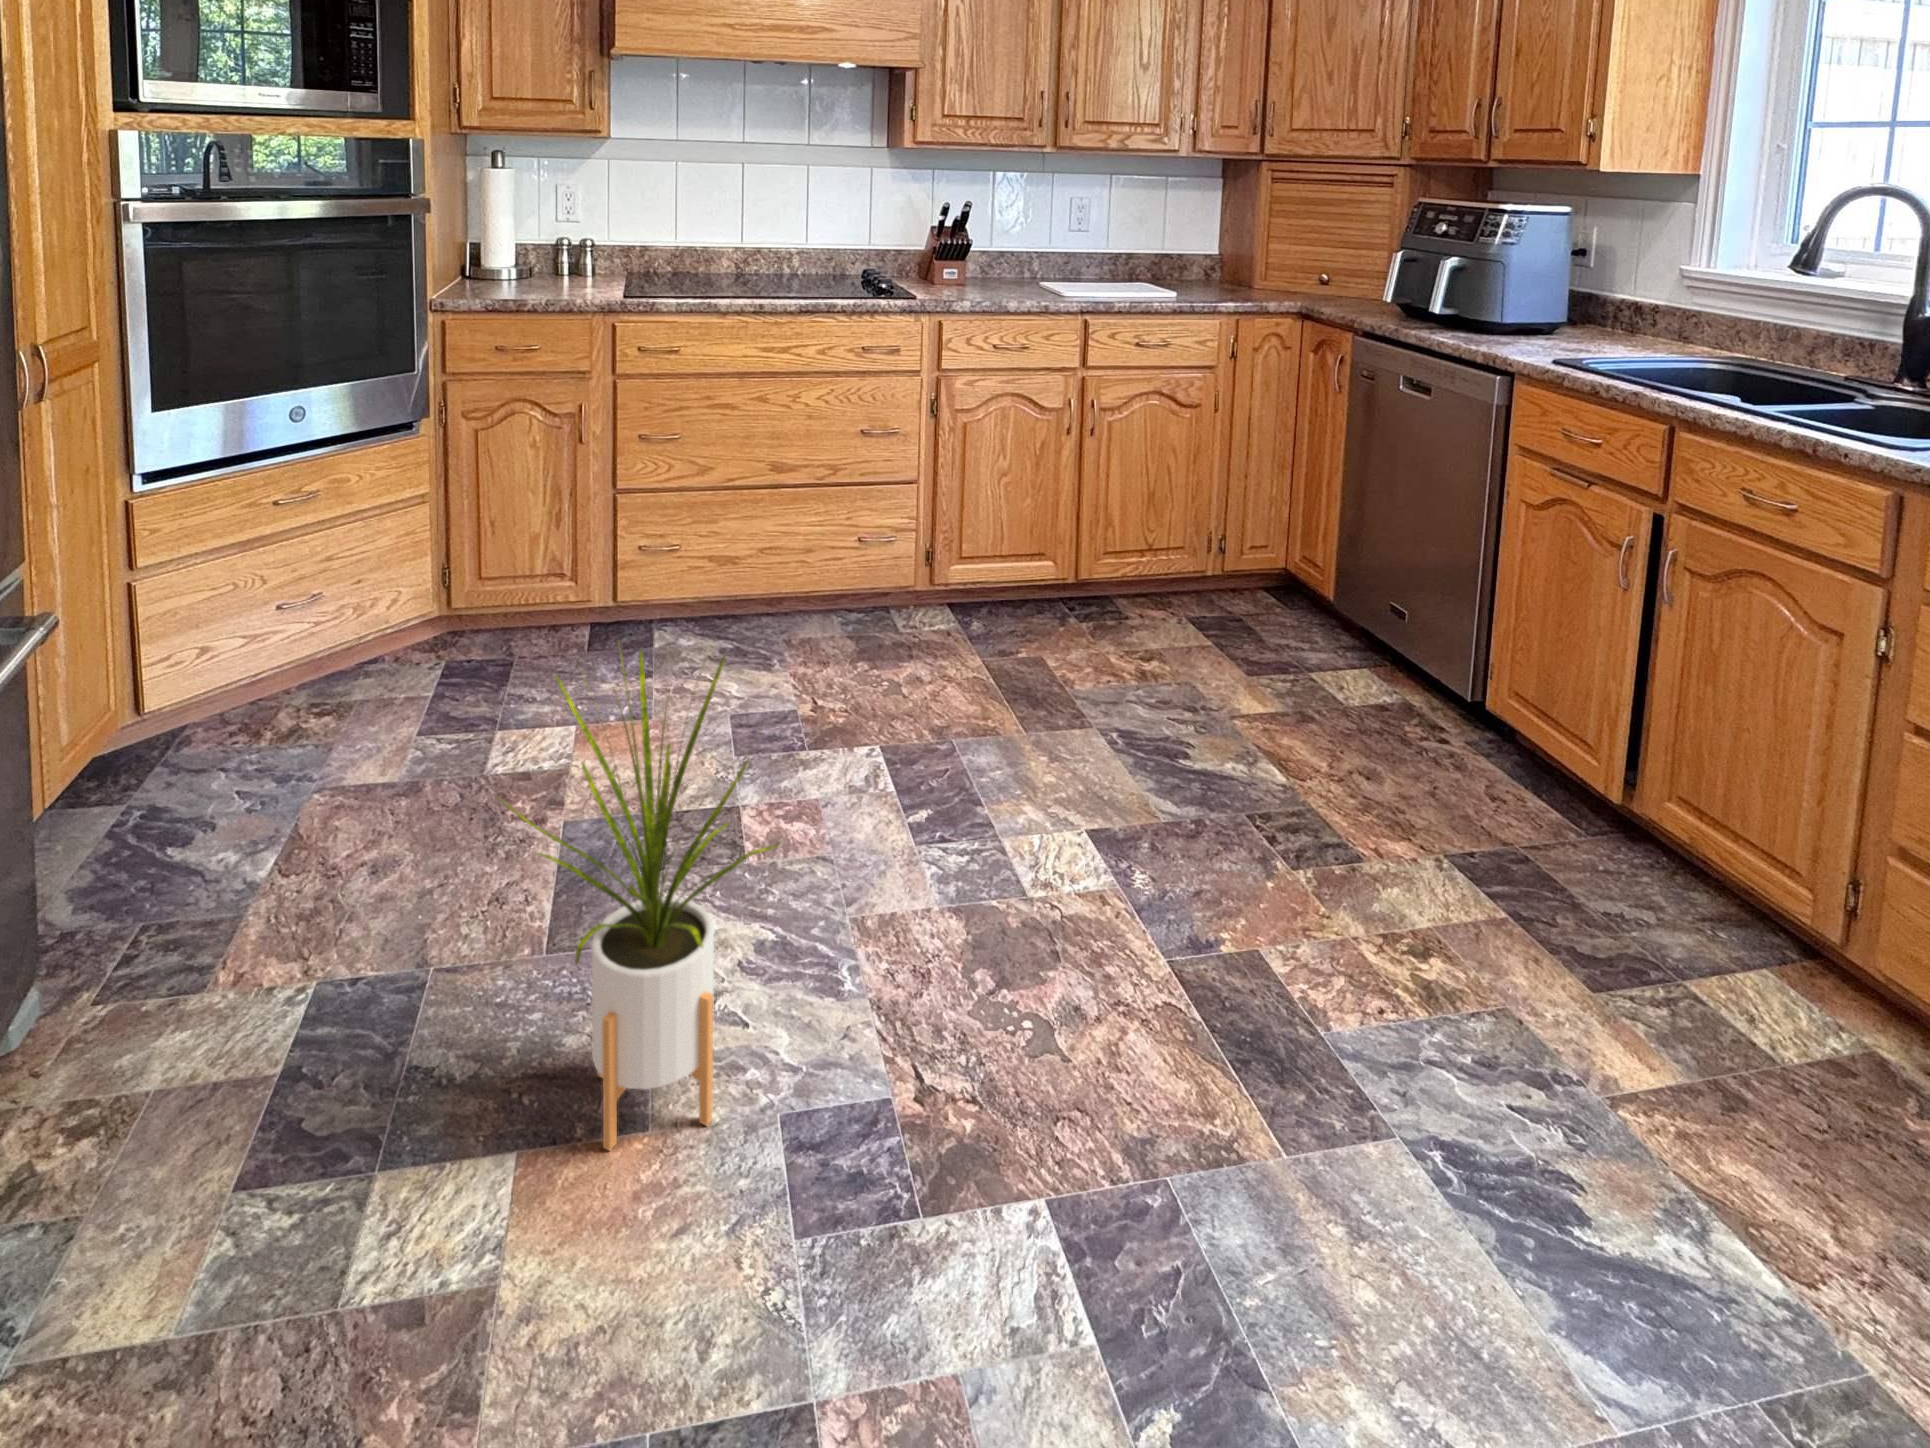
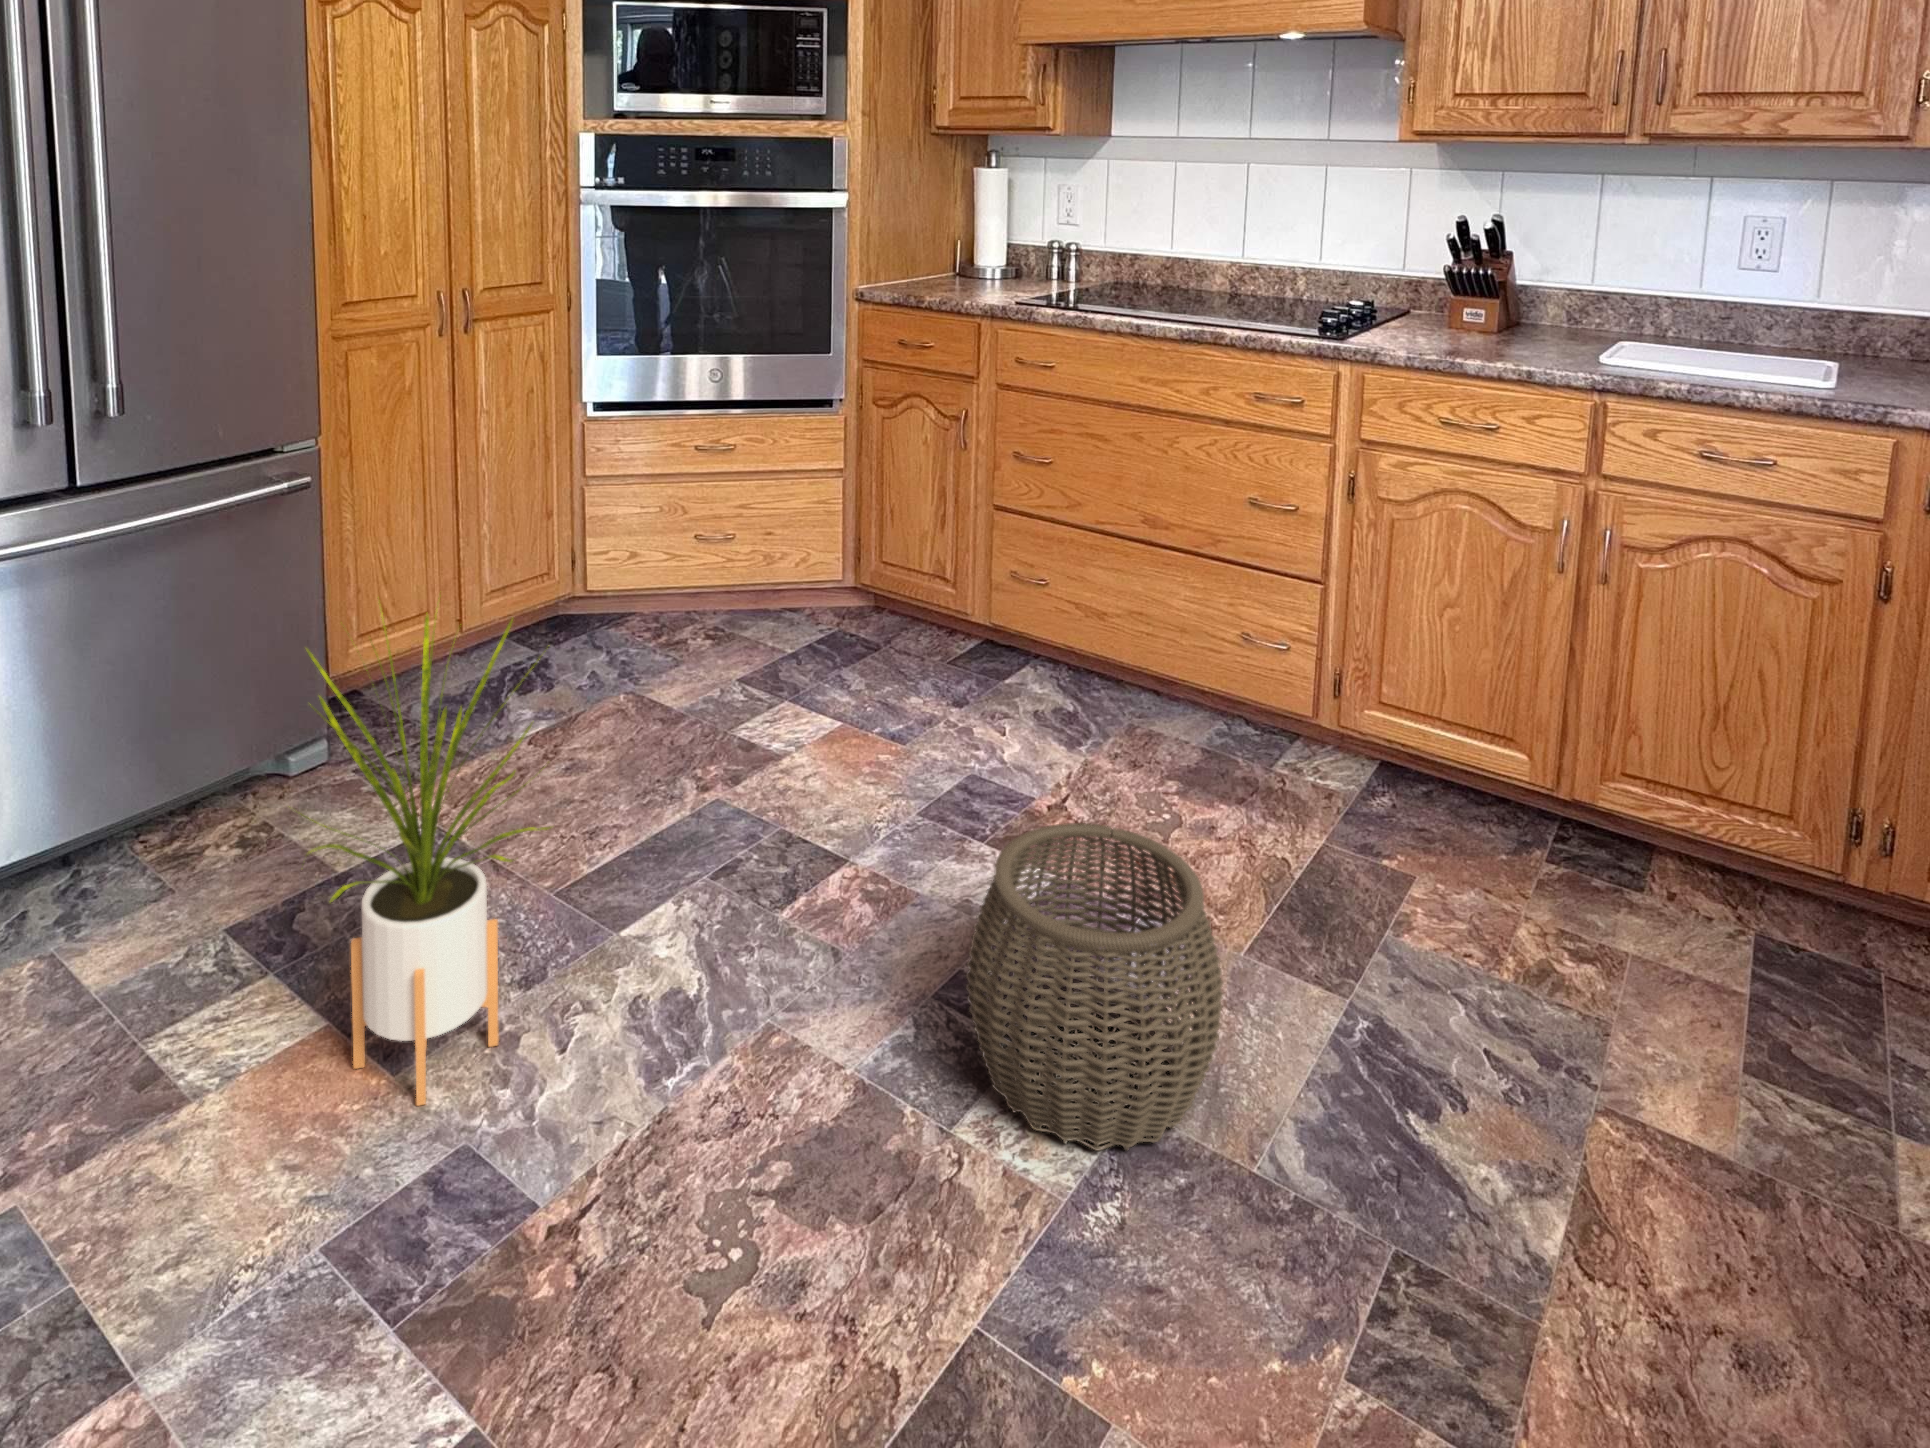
woven basket: none [959,655,1138,864] -> present [966,823,1223,1151]

